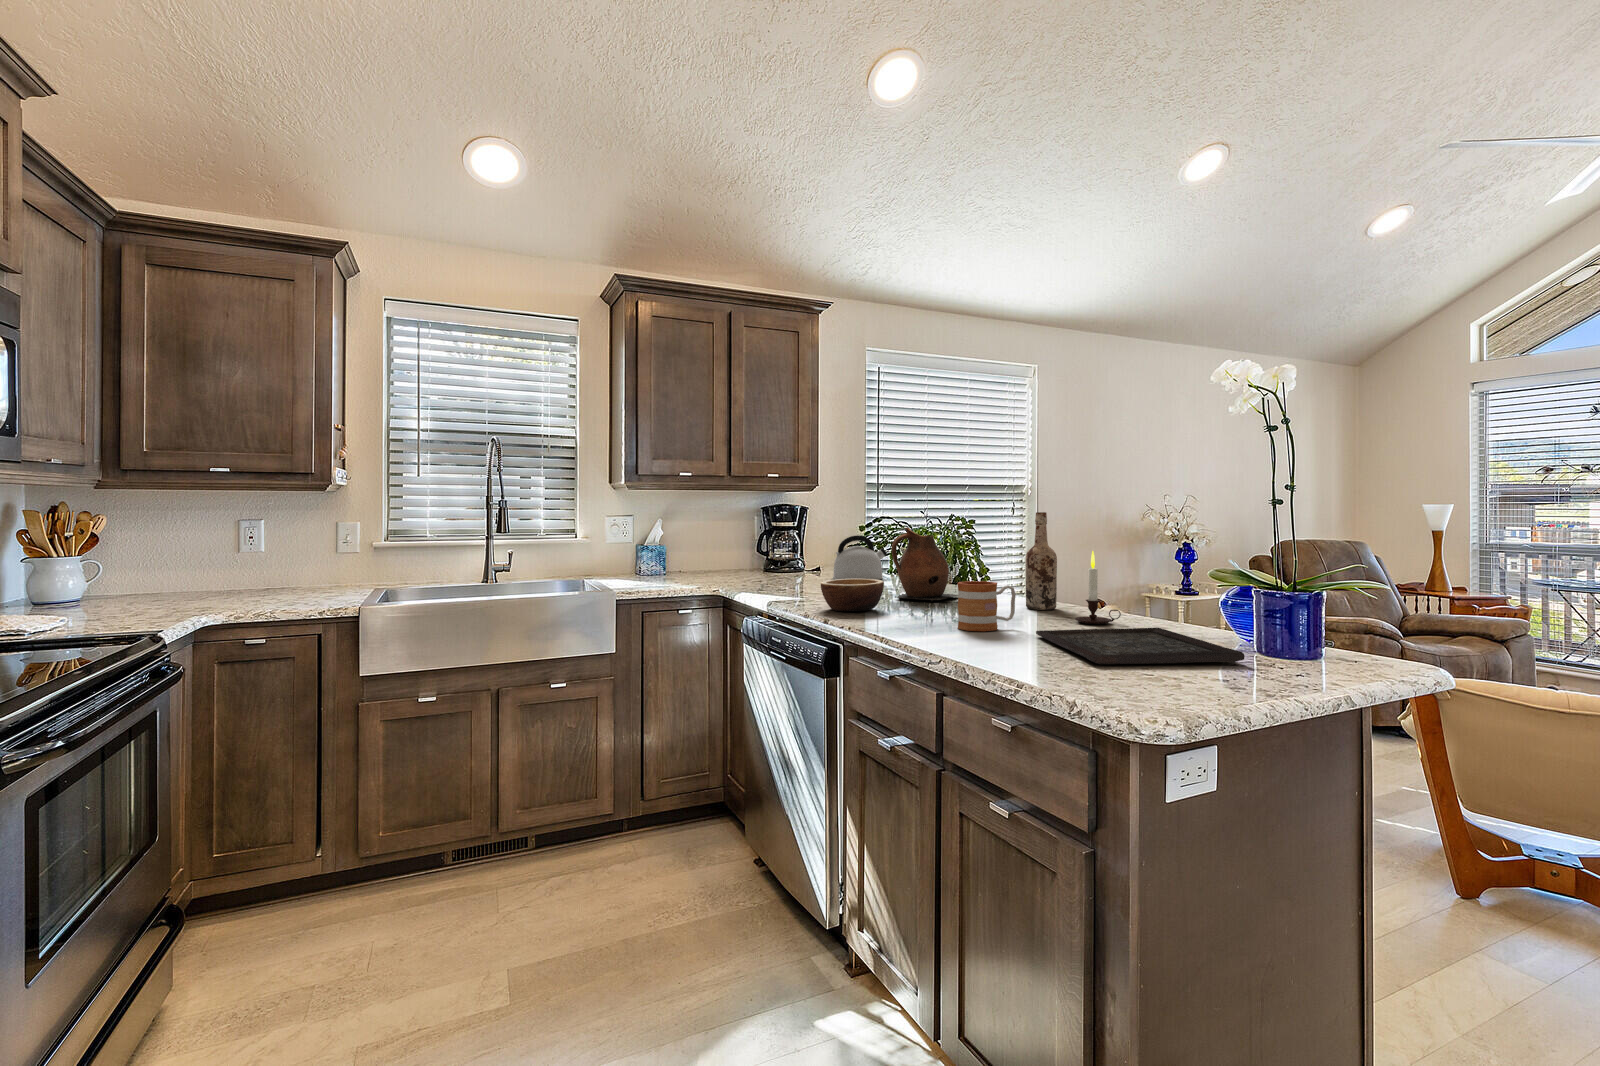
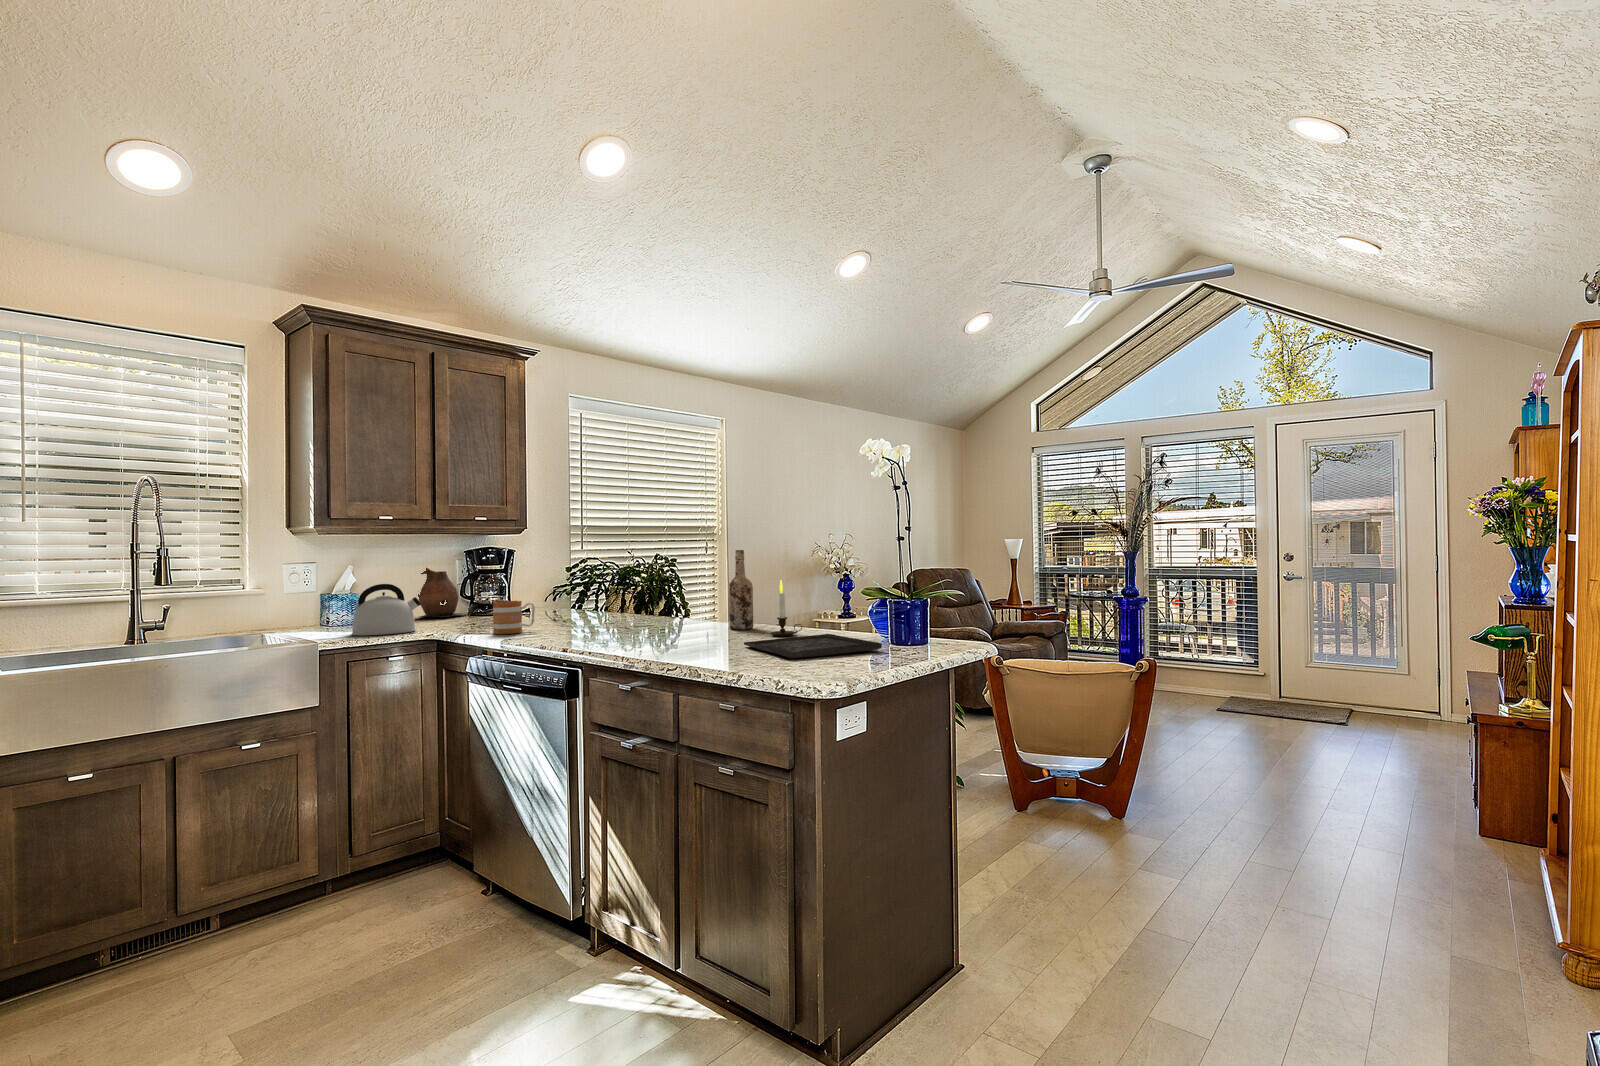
ceramic pitcher: present [891,528,958,601] -> present [418,567,467,618]
kettle: present [833,535,887,579] -> present [352,584,421,635]
bowl: present [821,578,884,611] -> none [554,612,612,641]
mug: present [957,581,1016,631] -> present [493,601,535,634]

